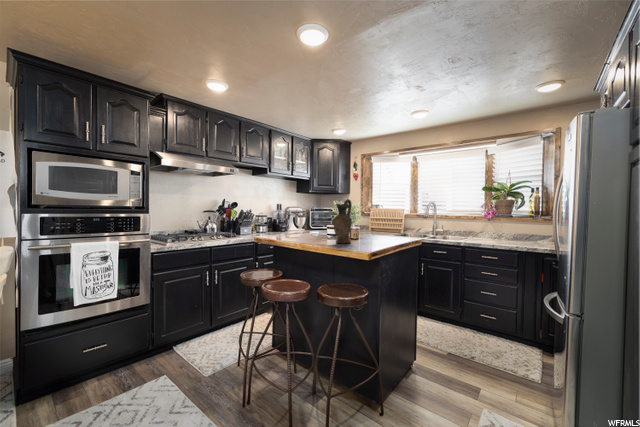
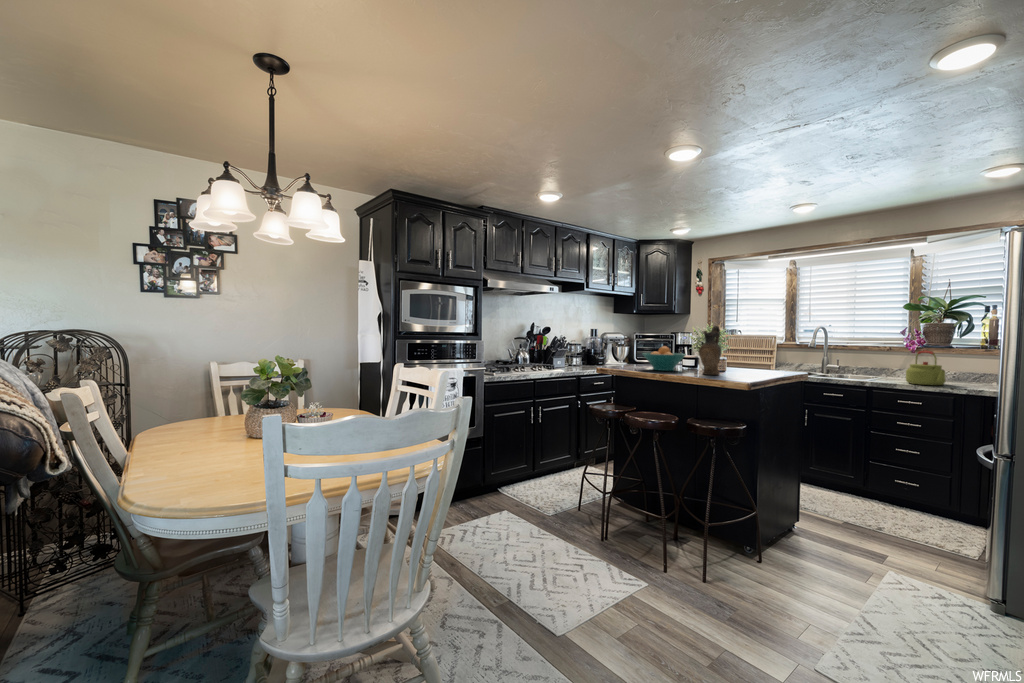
fruit bowl: none [290,218,327,239] -> present [643,346,686,371]
kettle: none [486,219,511,244] -> present [906,351,946,385]

